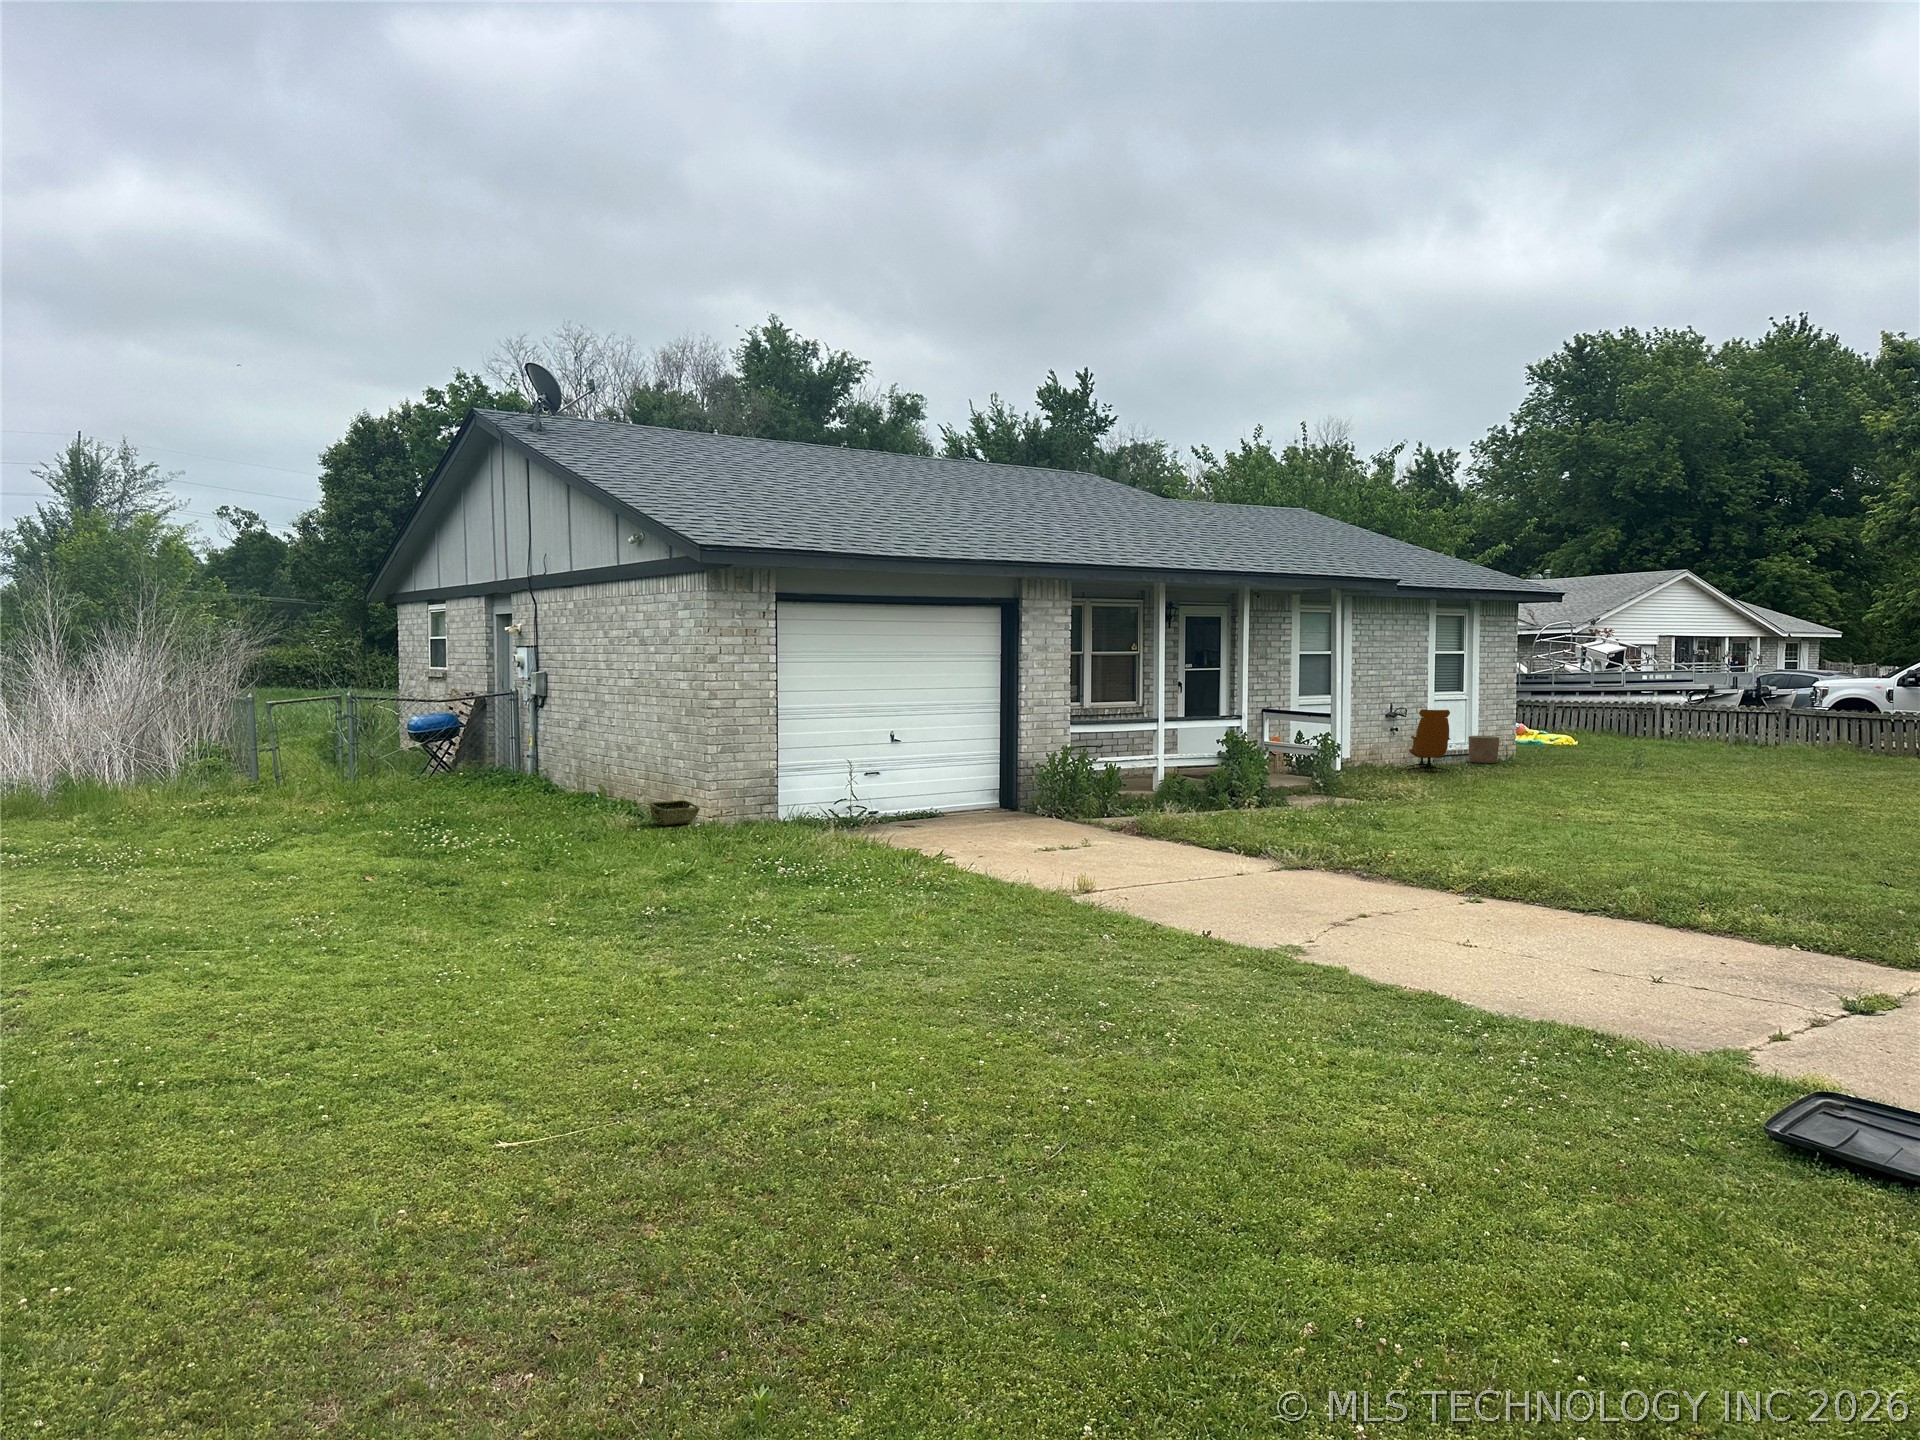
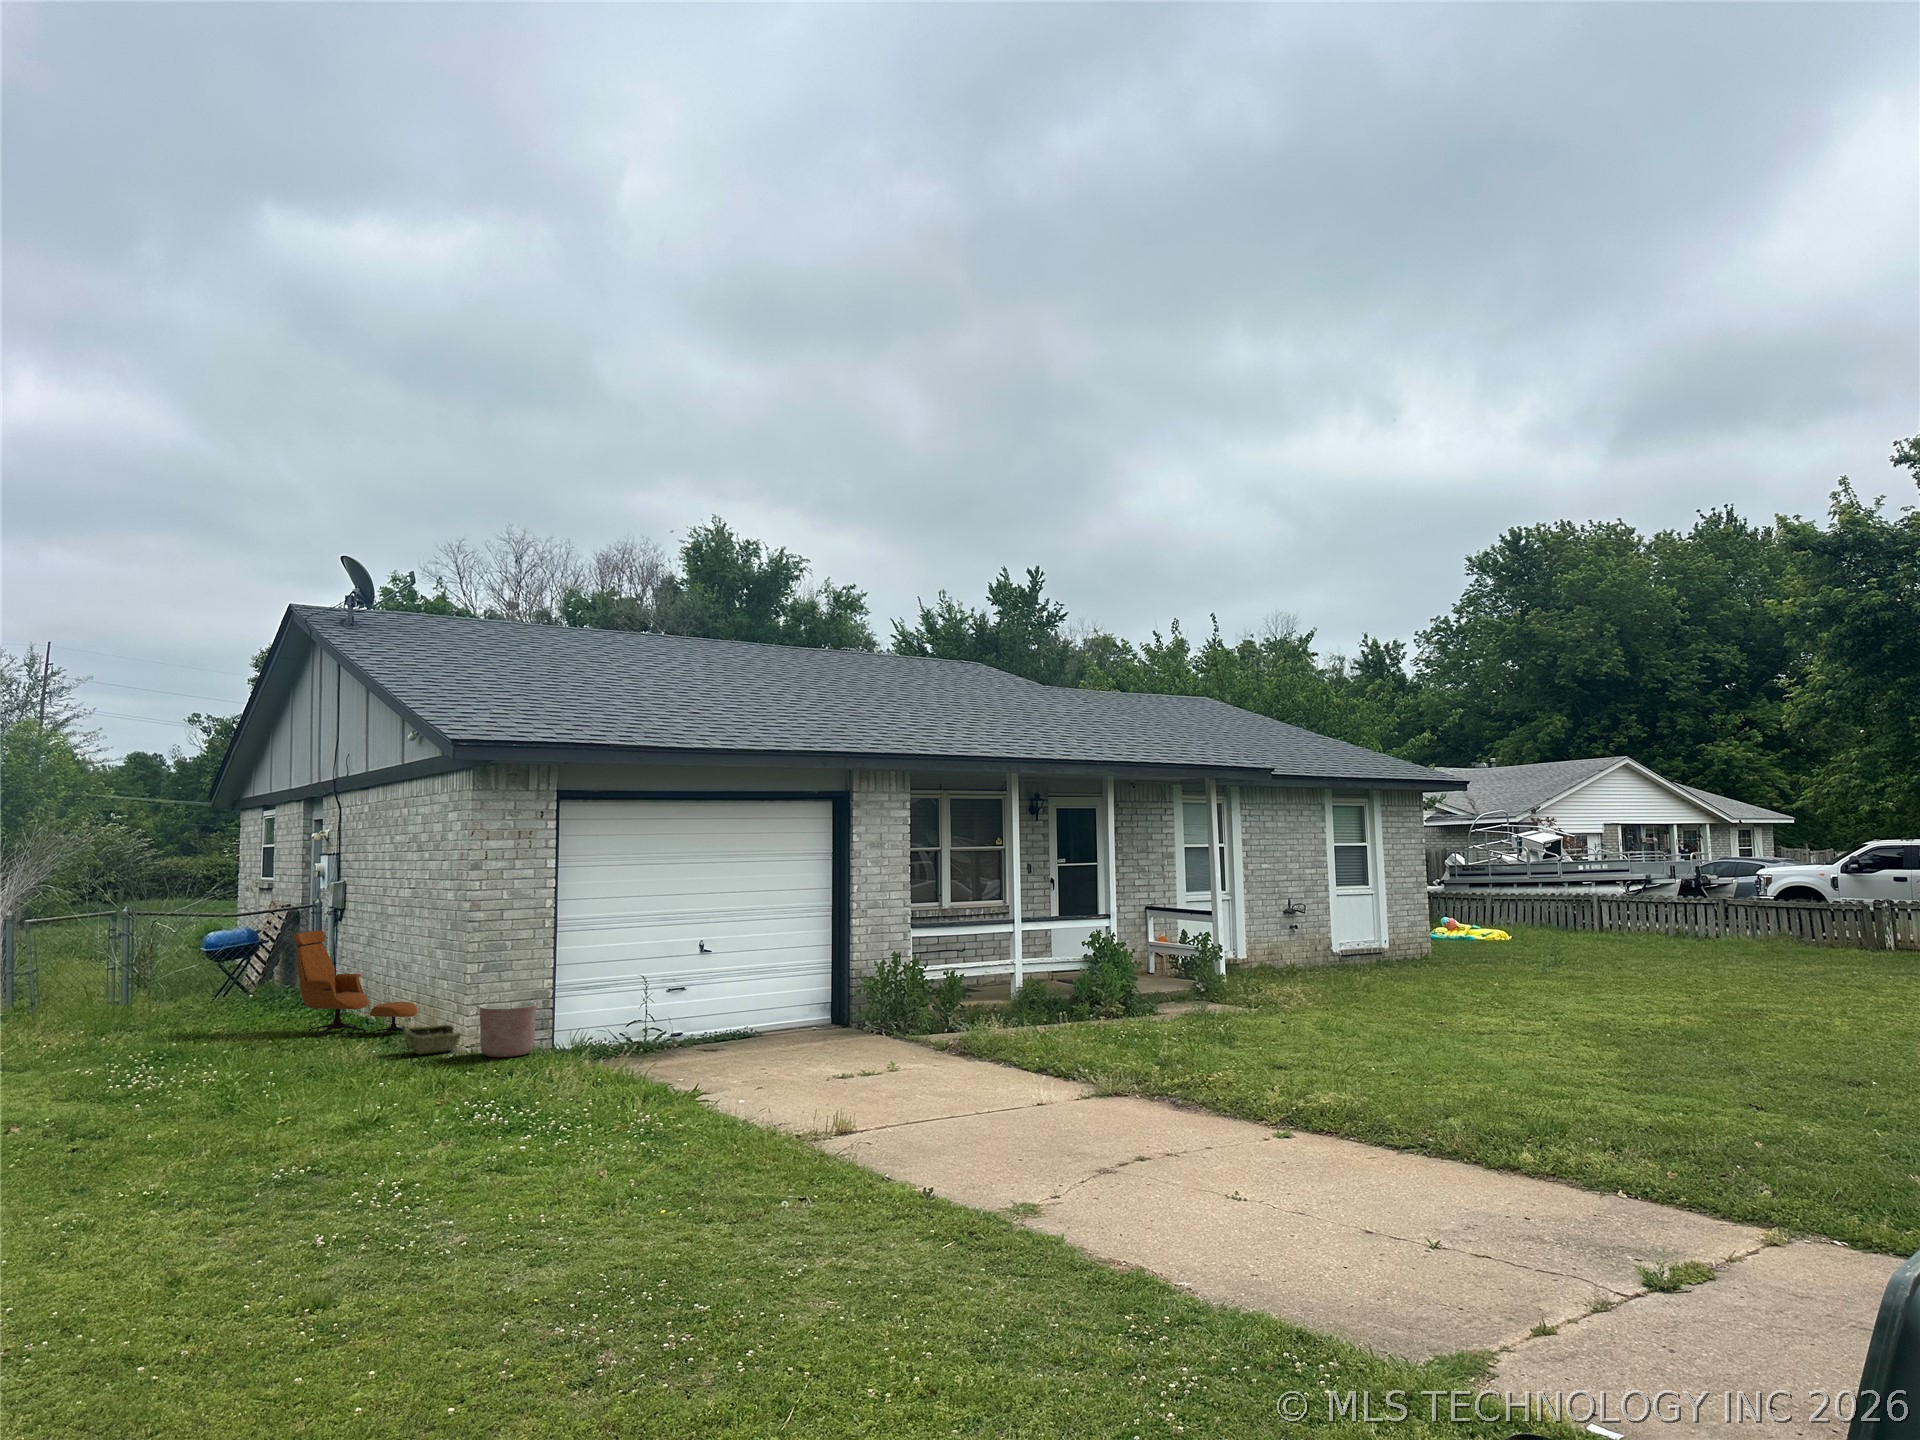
lounge chair: present [1407,709,1450,773] -> present [294,930,417,1037]
planter: present [1469,736,1499,764] -> present [480,1001,536,1057]

